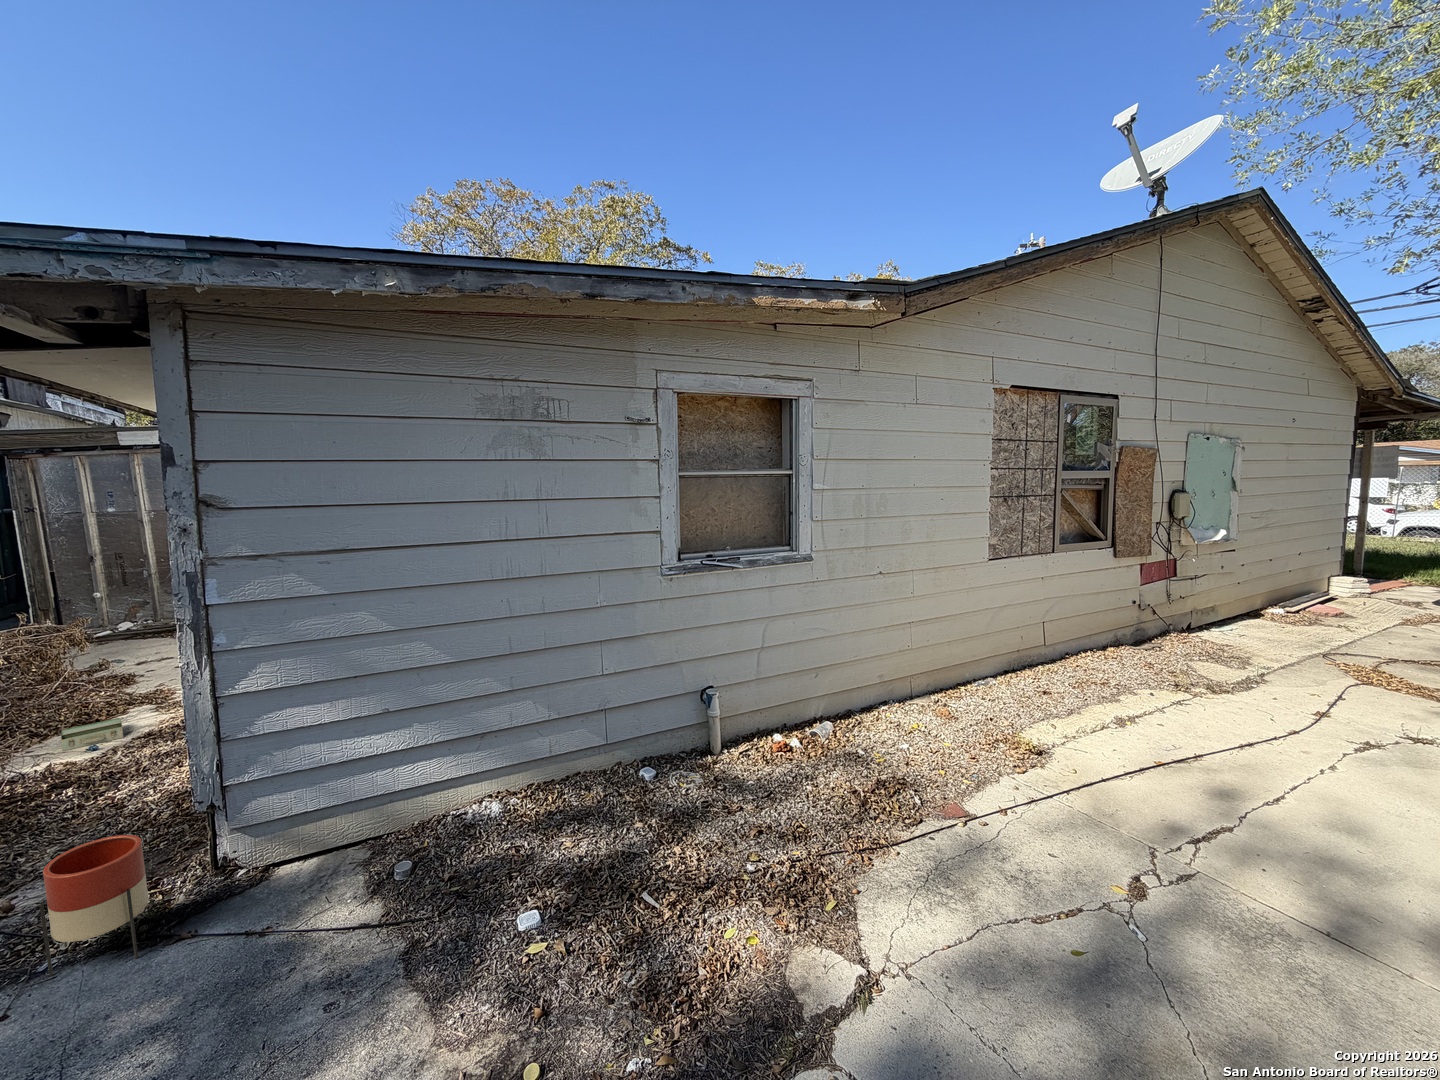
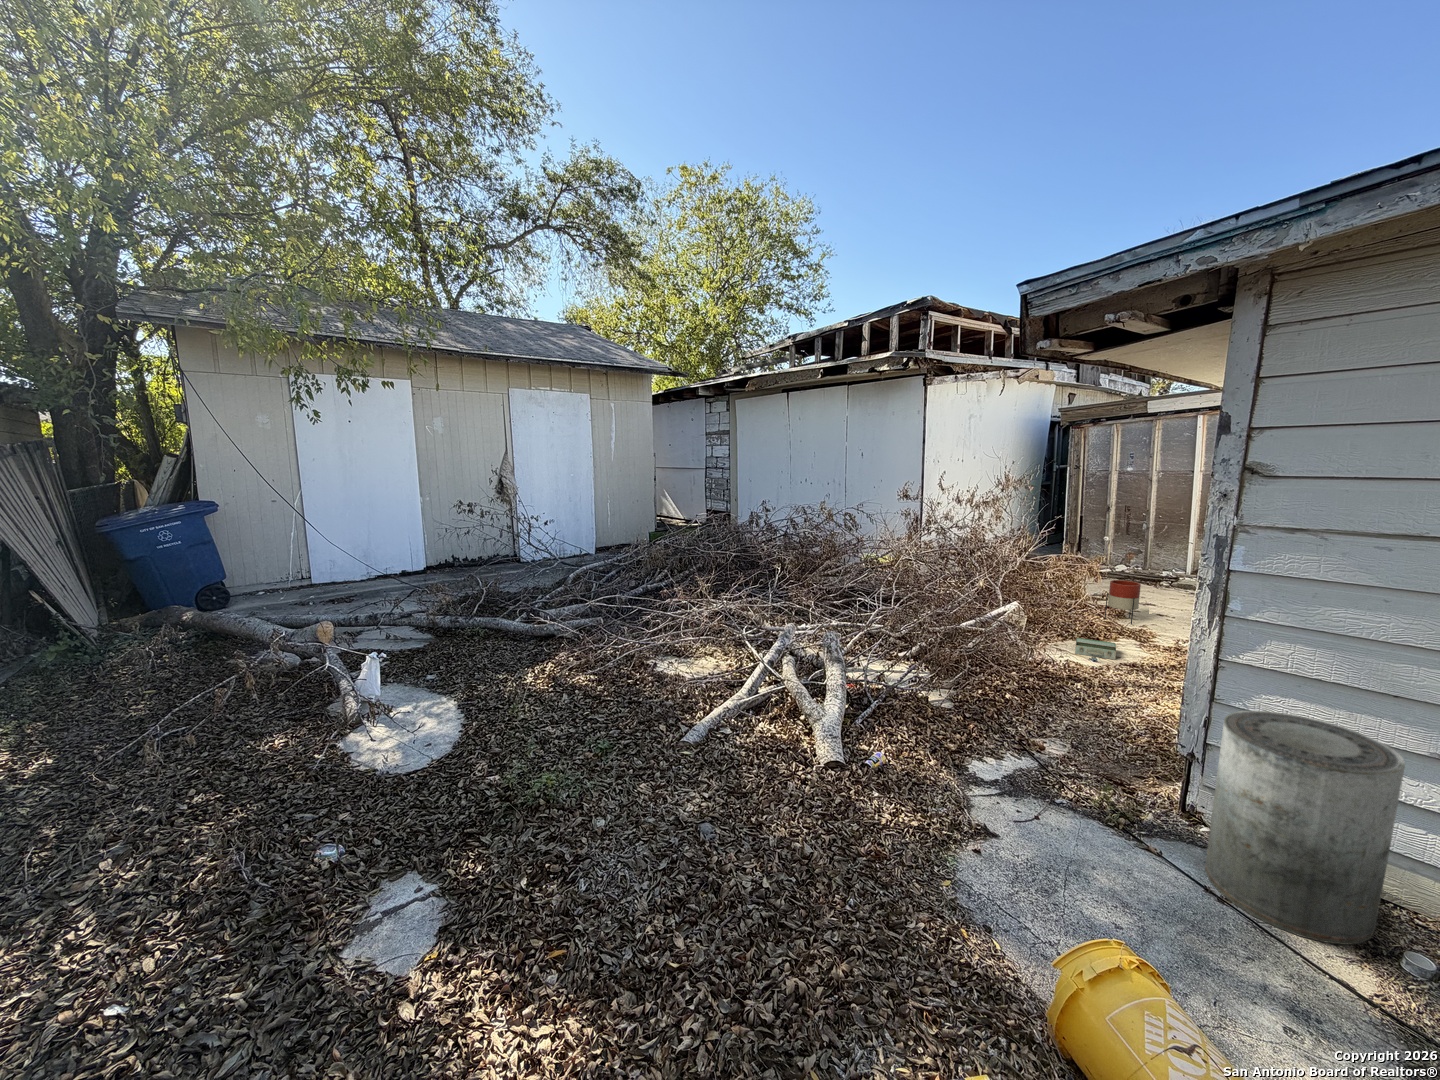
trash can: none [228,717,381,929] -> present [1205,711,1405,945]
planter: present [40,835,149,976] -> present [1105,580,1141,624]

